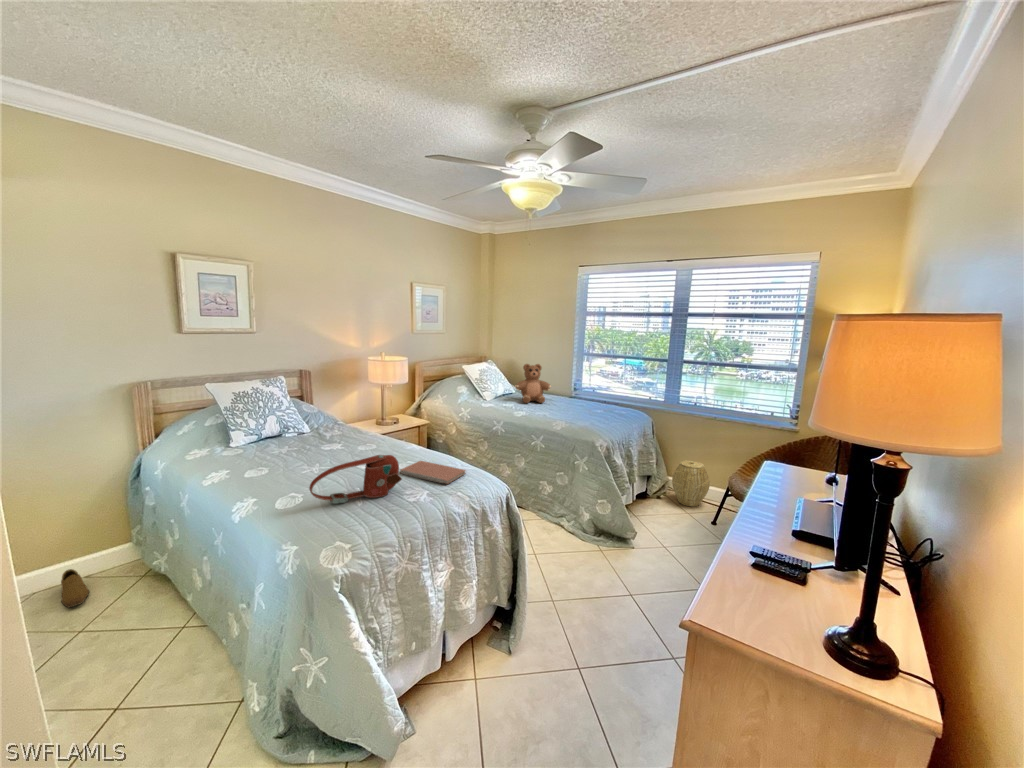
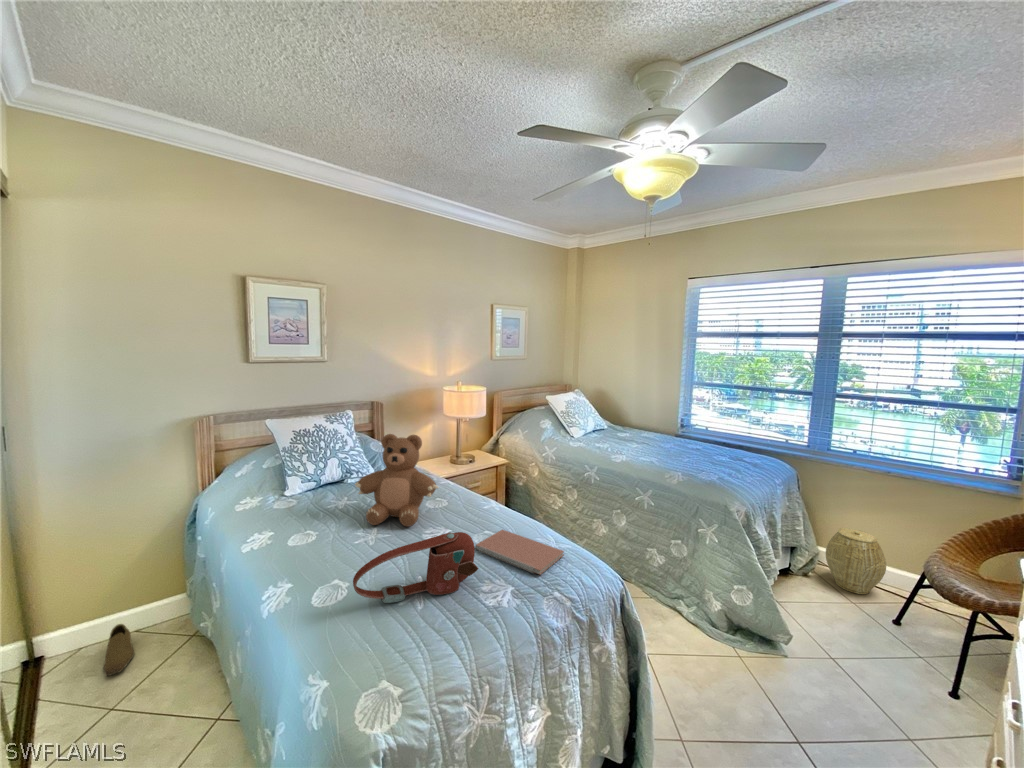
teddy bear: present [515,364,551,403] -> present [355,434,438,526]

